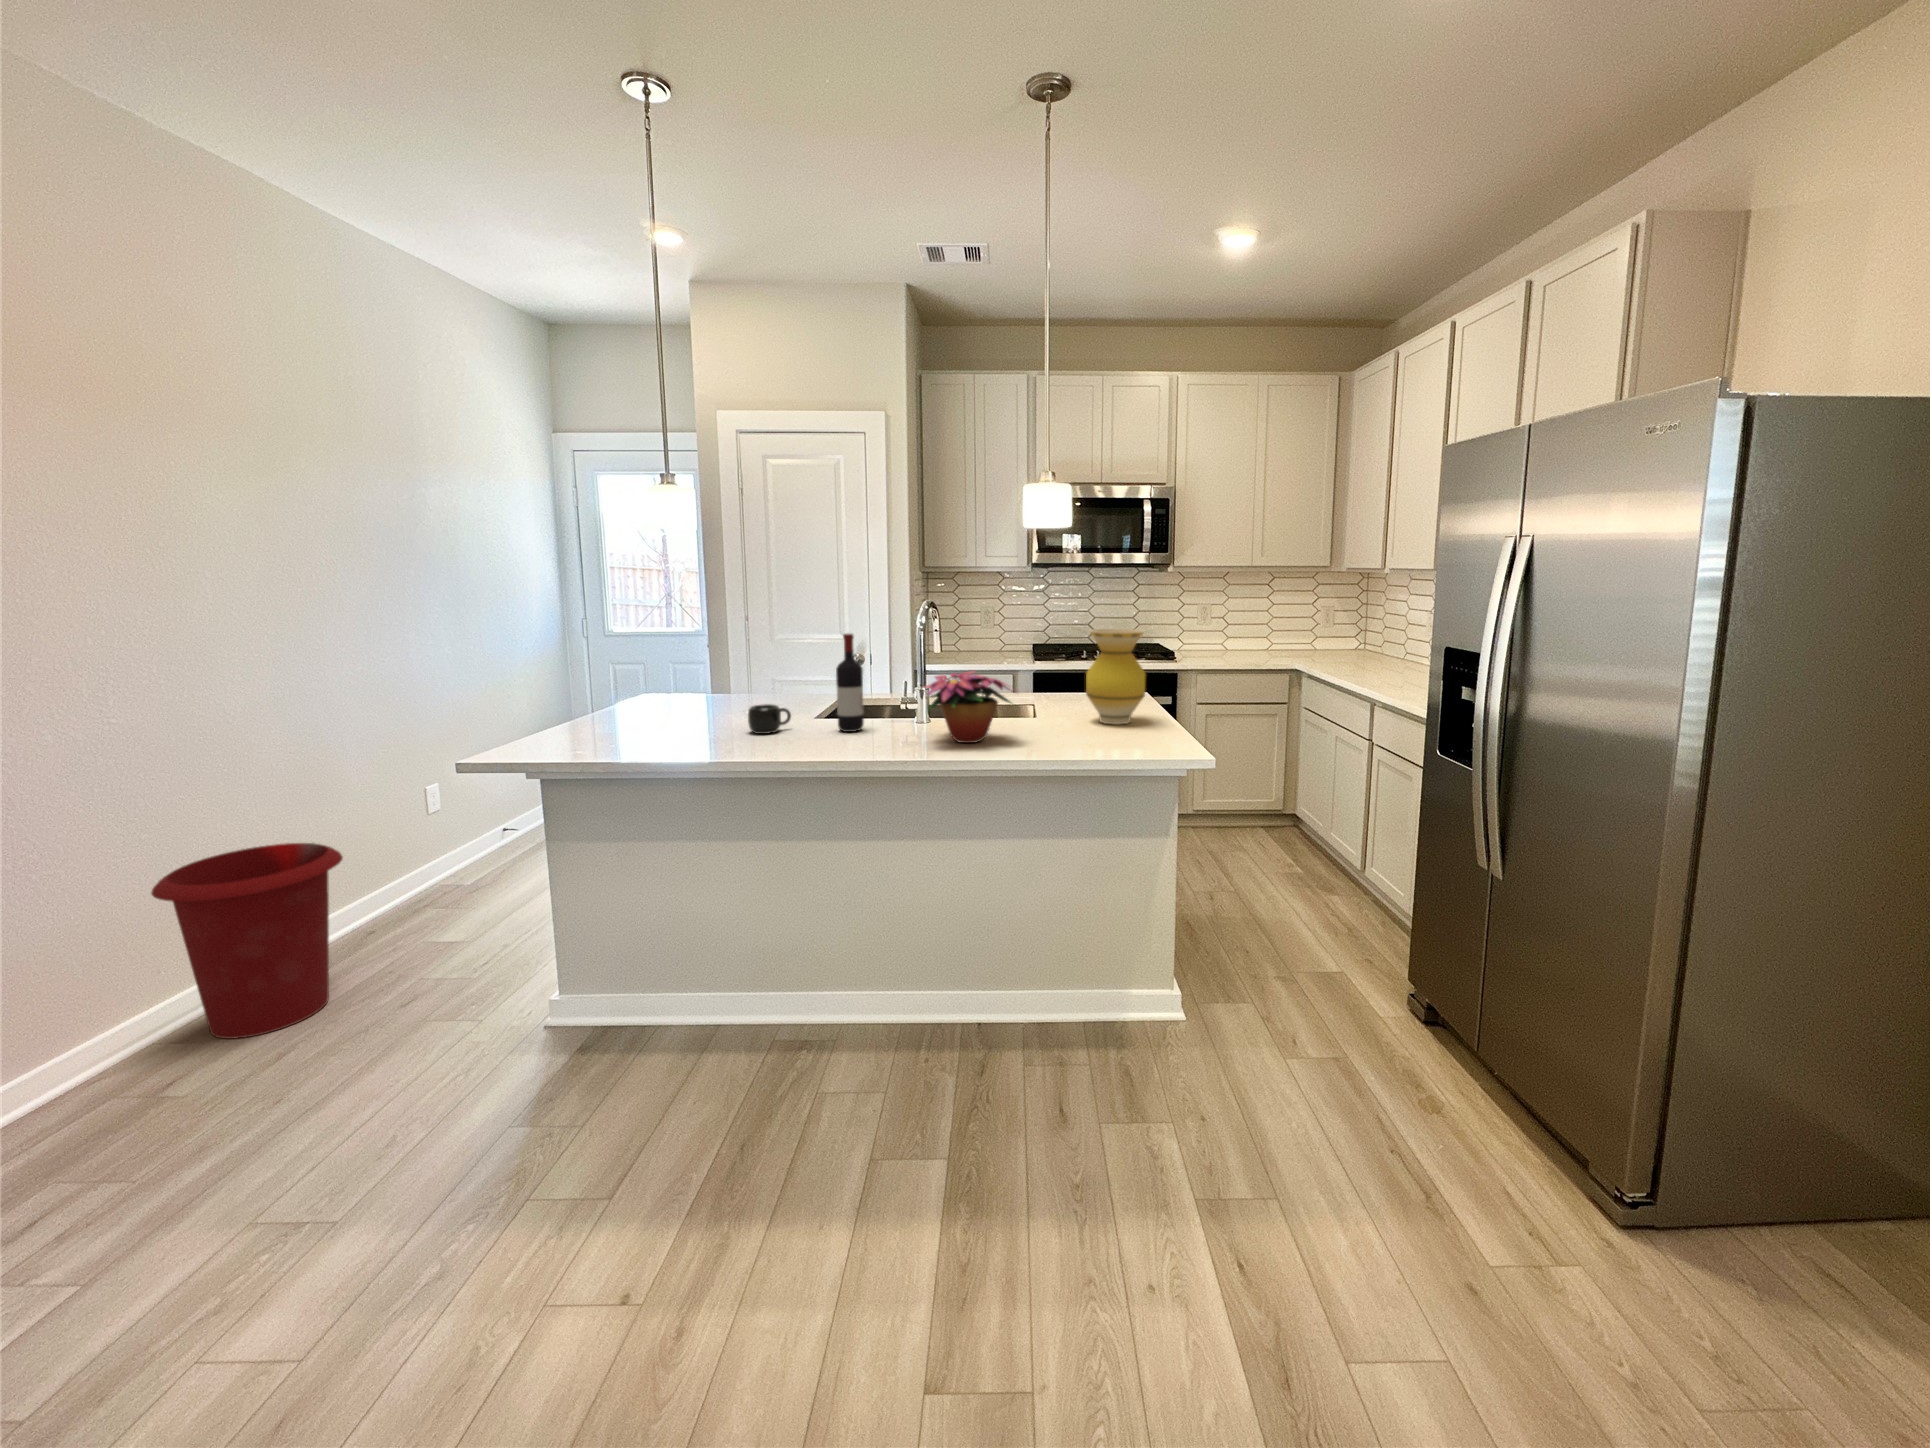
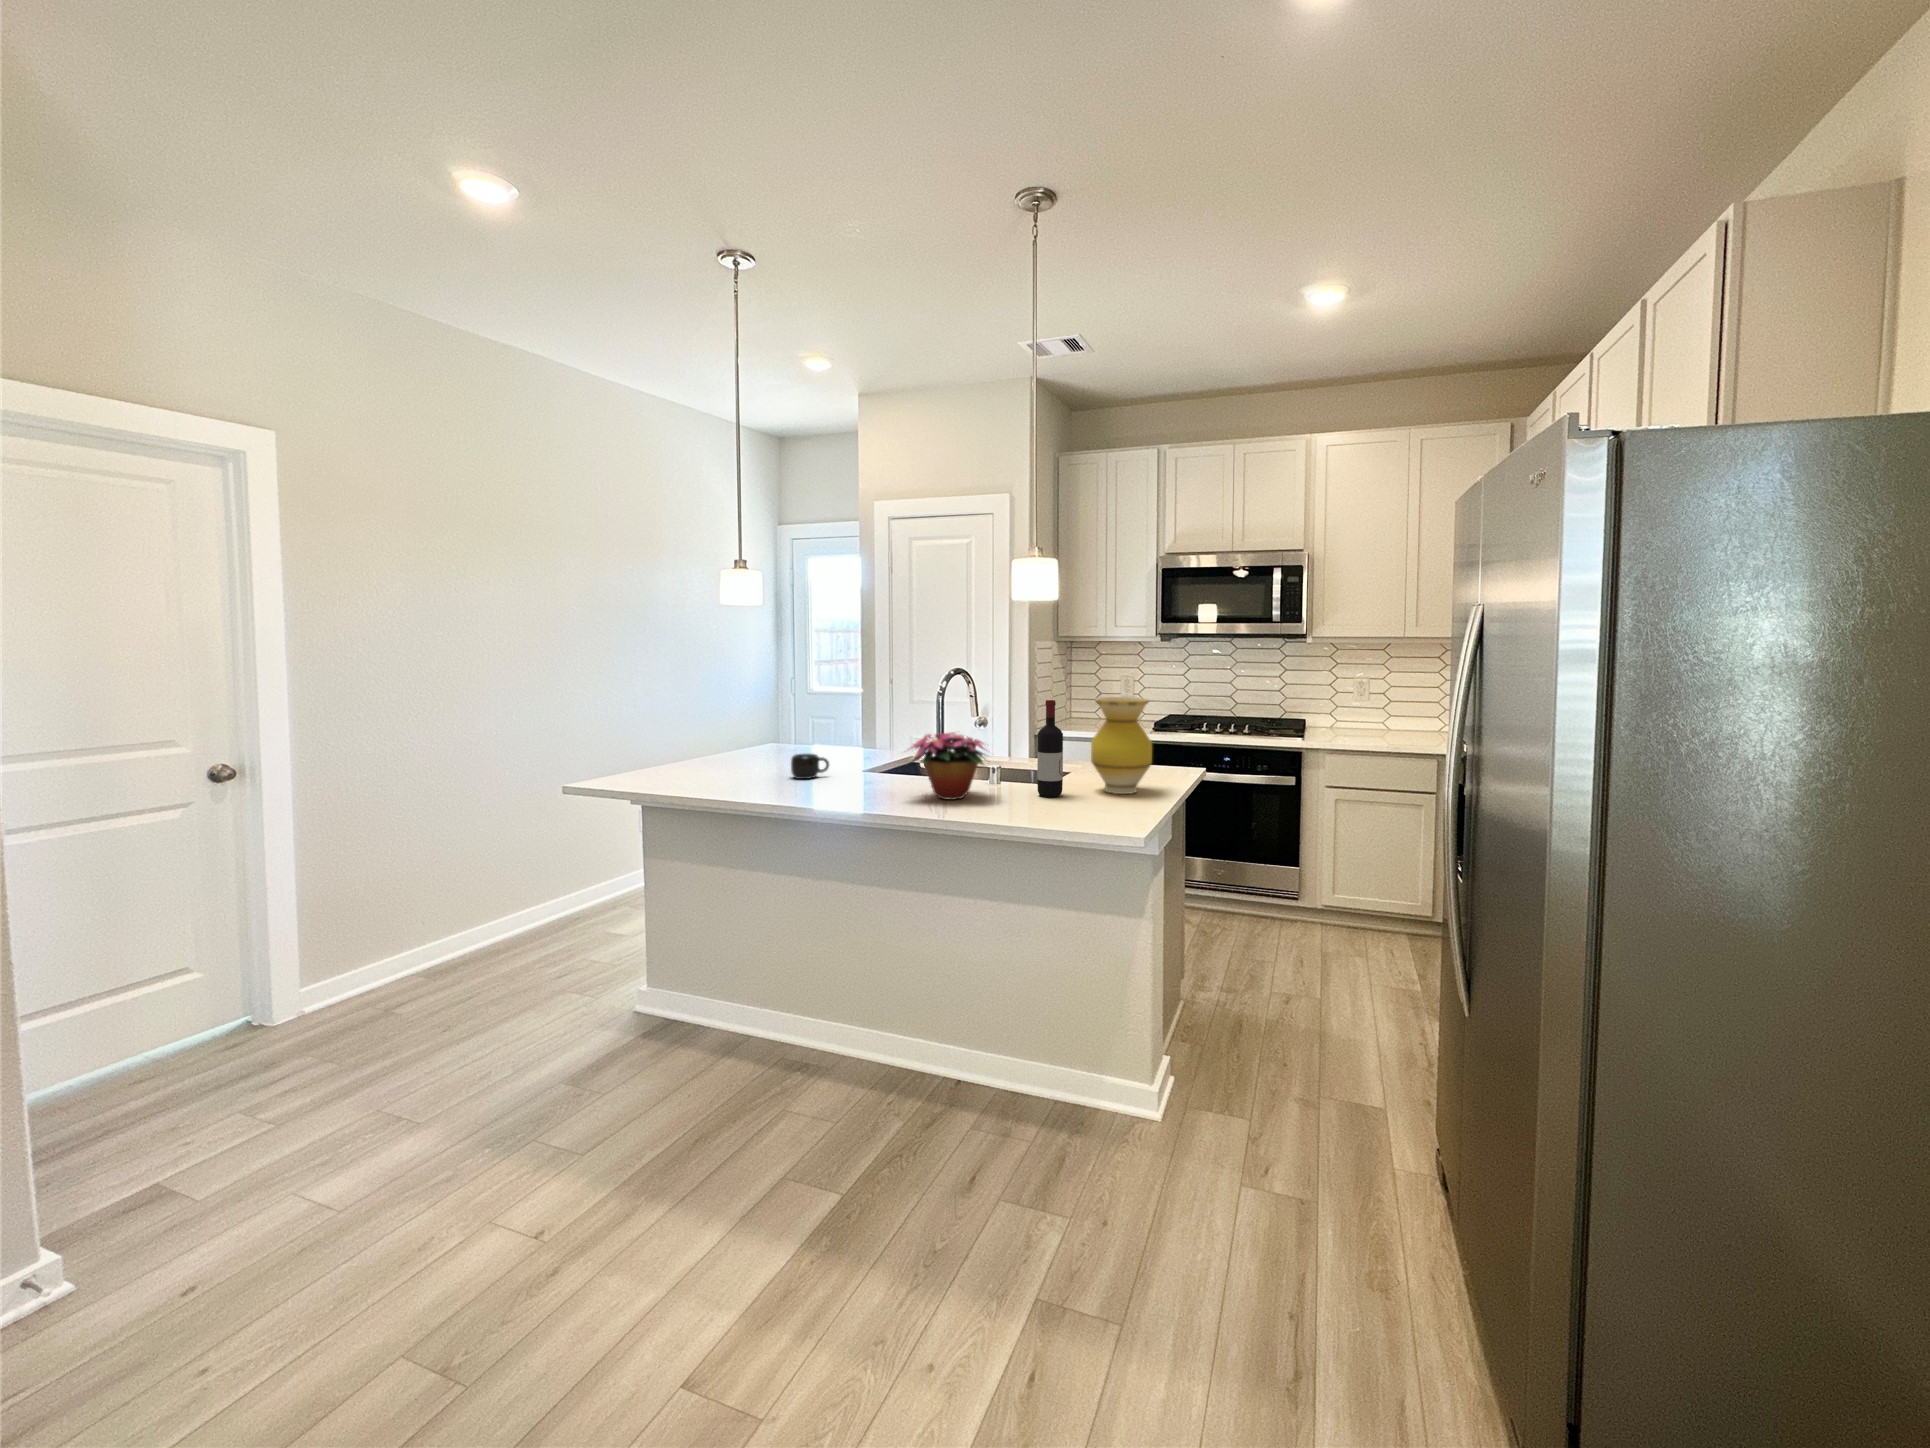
wine bottle: present [836,633,864,732] -> present [1037,700,1063,797]
waste bin: present [151,843,343,1039] -> none [422,838,545,979]

